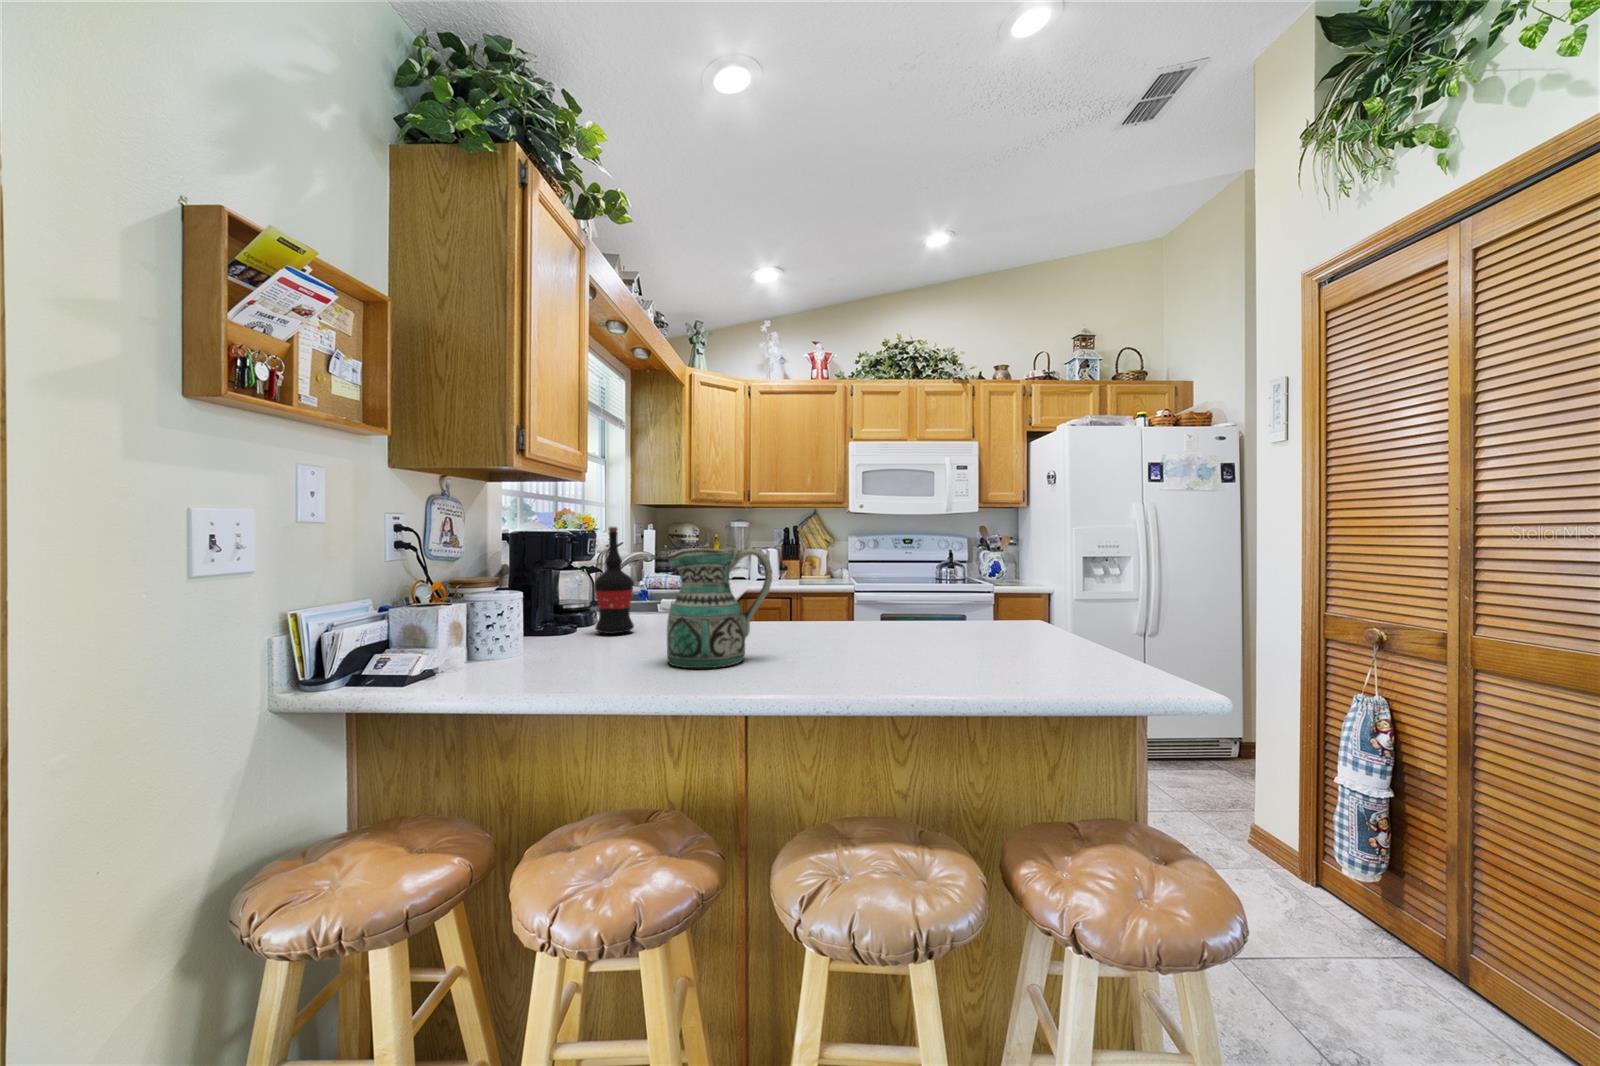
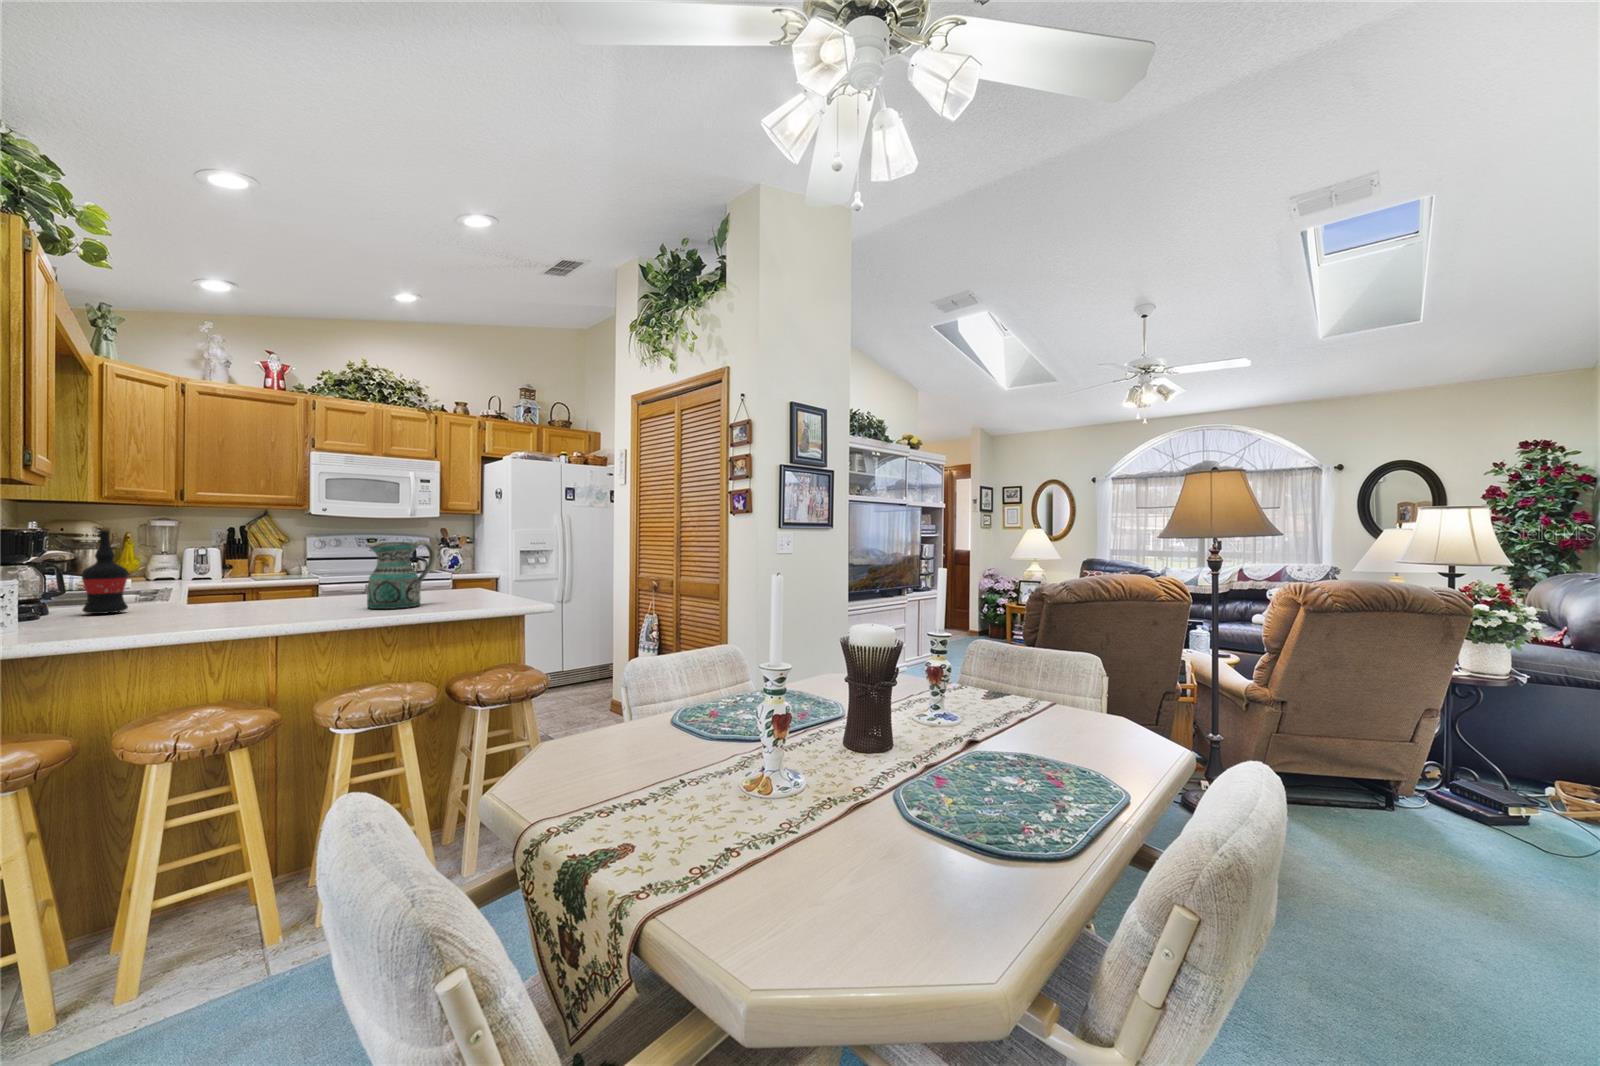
ceramic pitcher: present [667,547,772,668] -> present [367,540,435,609]

